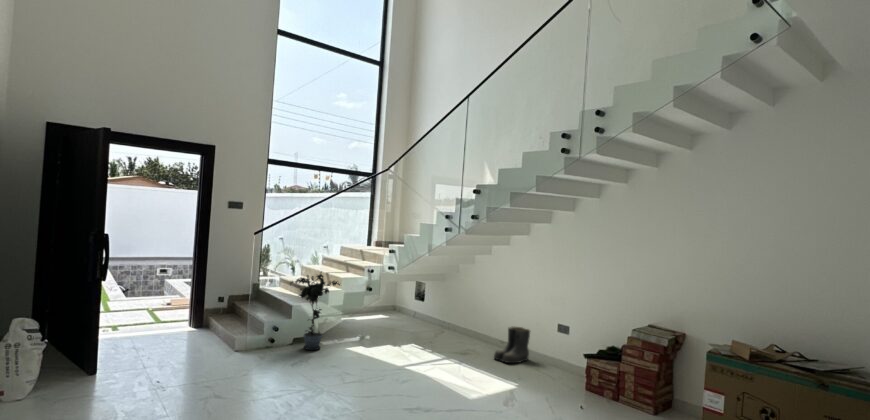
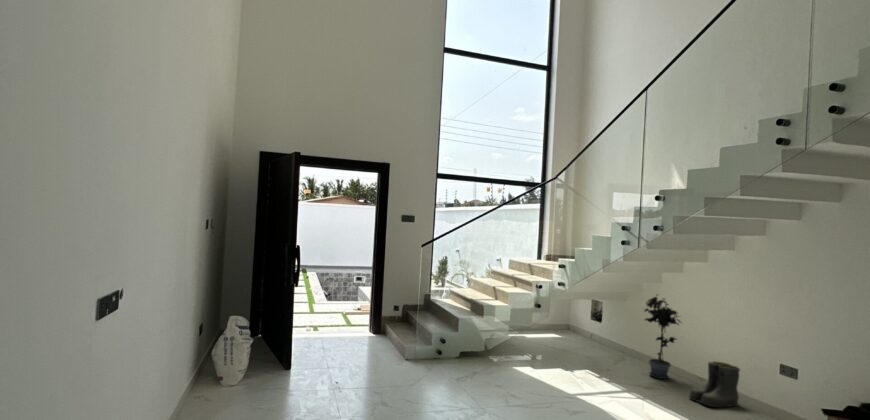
potted plant: present [291,274,340,350] -> present [644,297,680,379]

